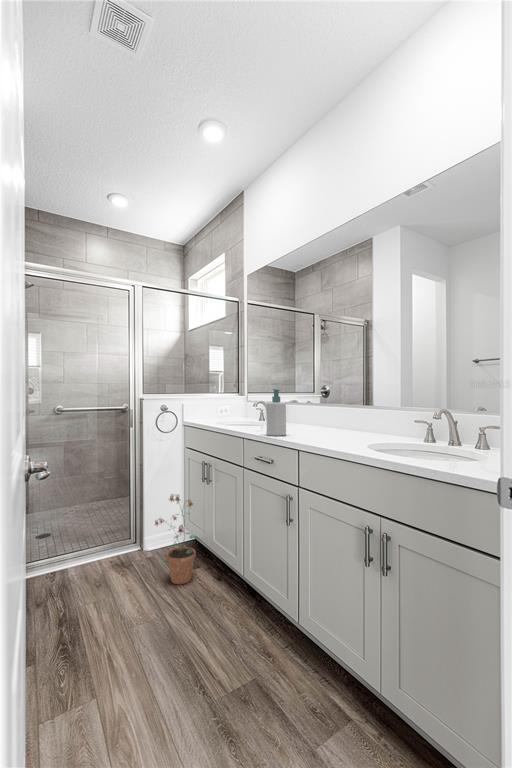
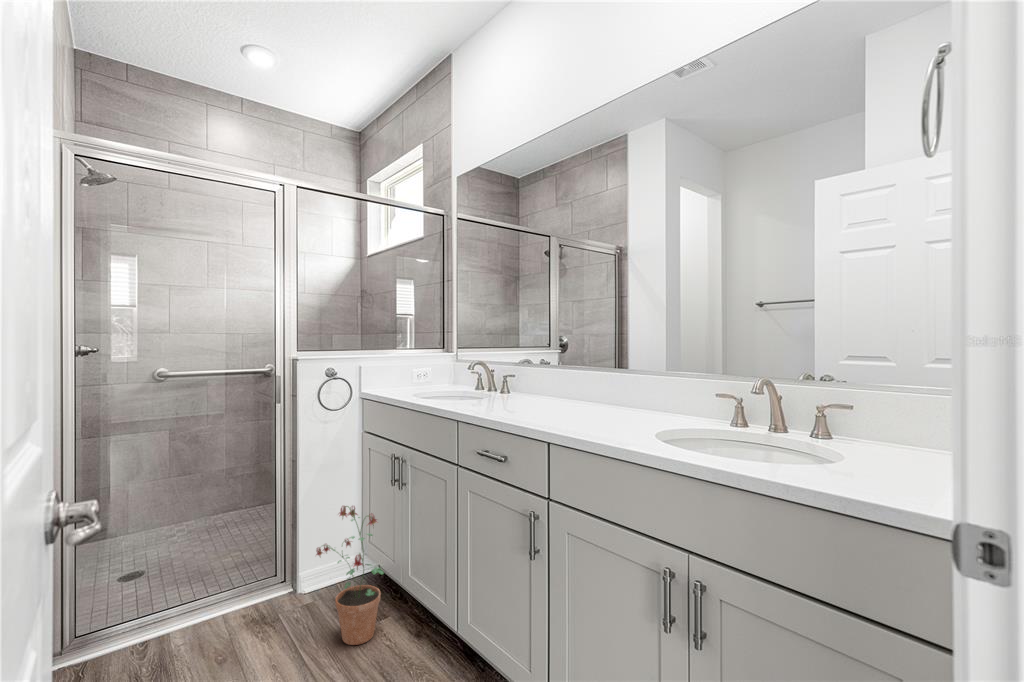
soap bottle: present [267,389,286,436] -> none [494,346,523,417]

